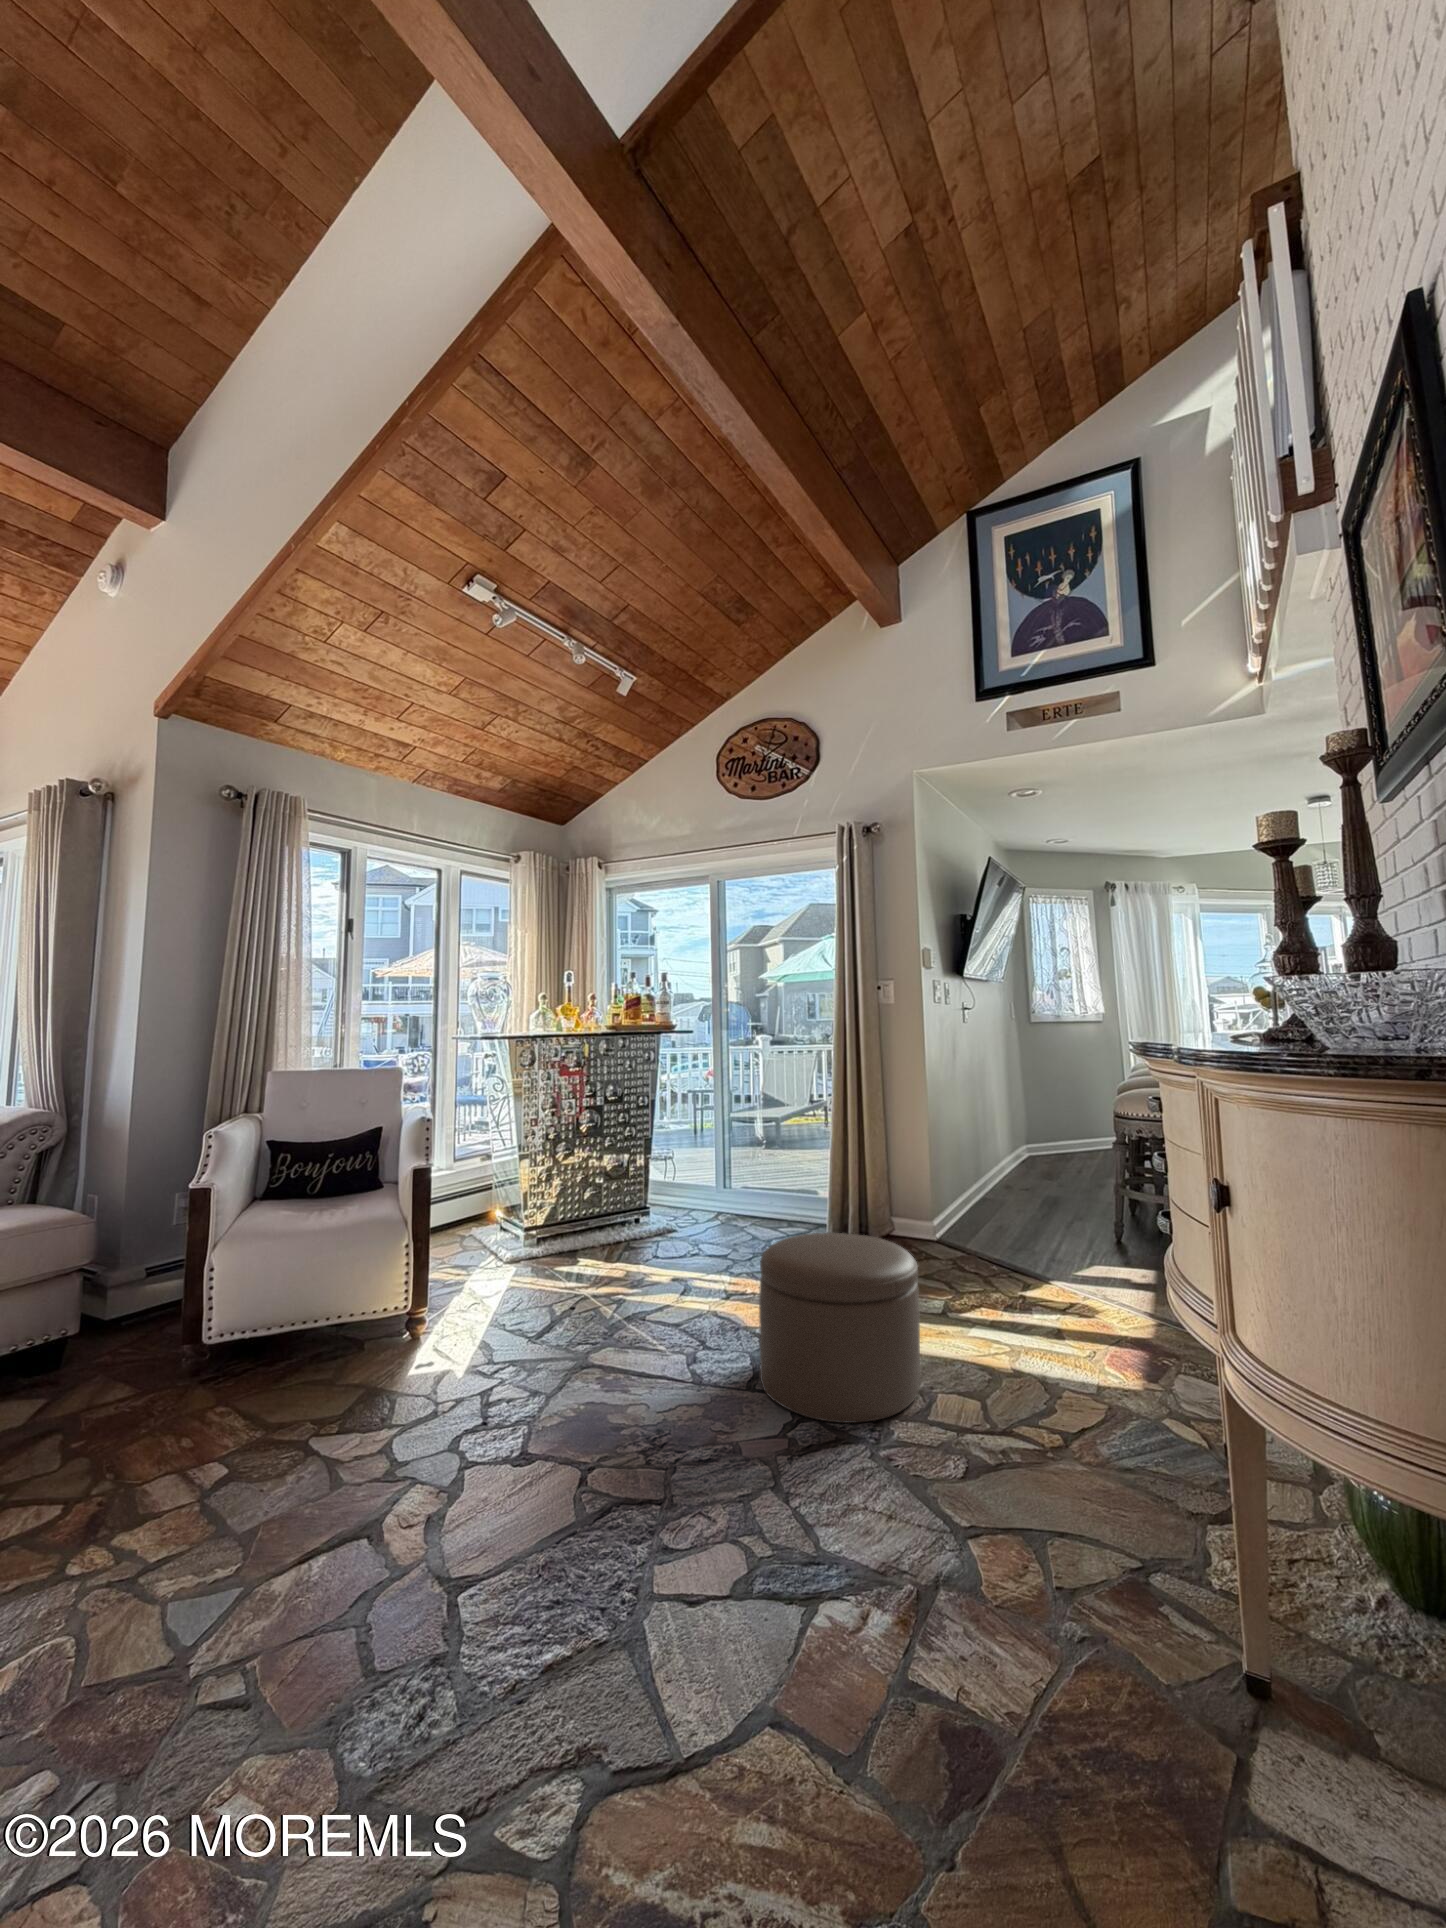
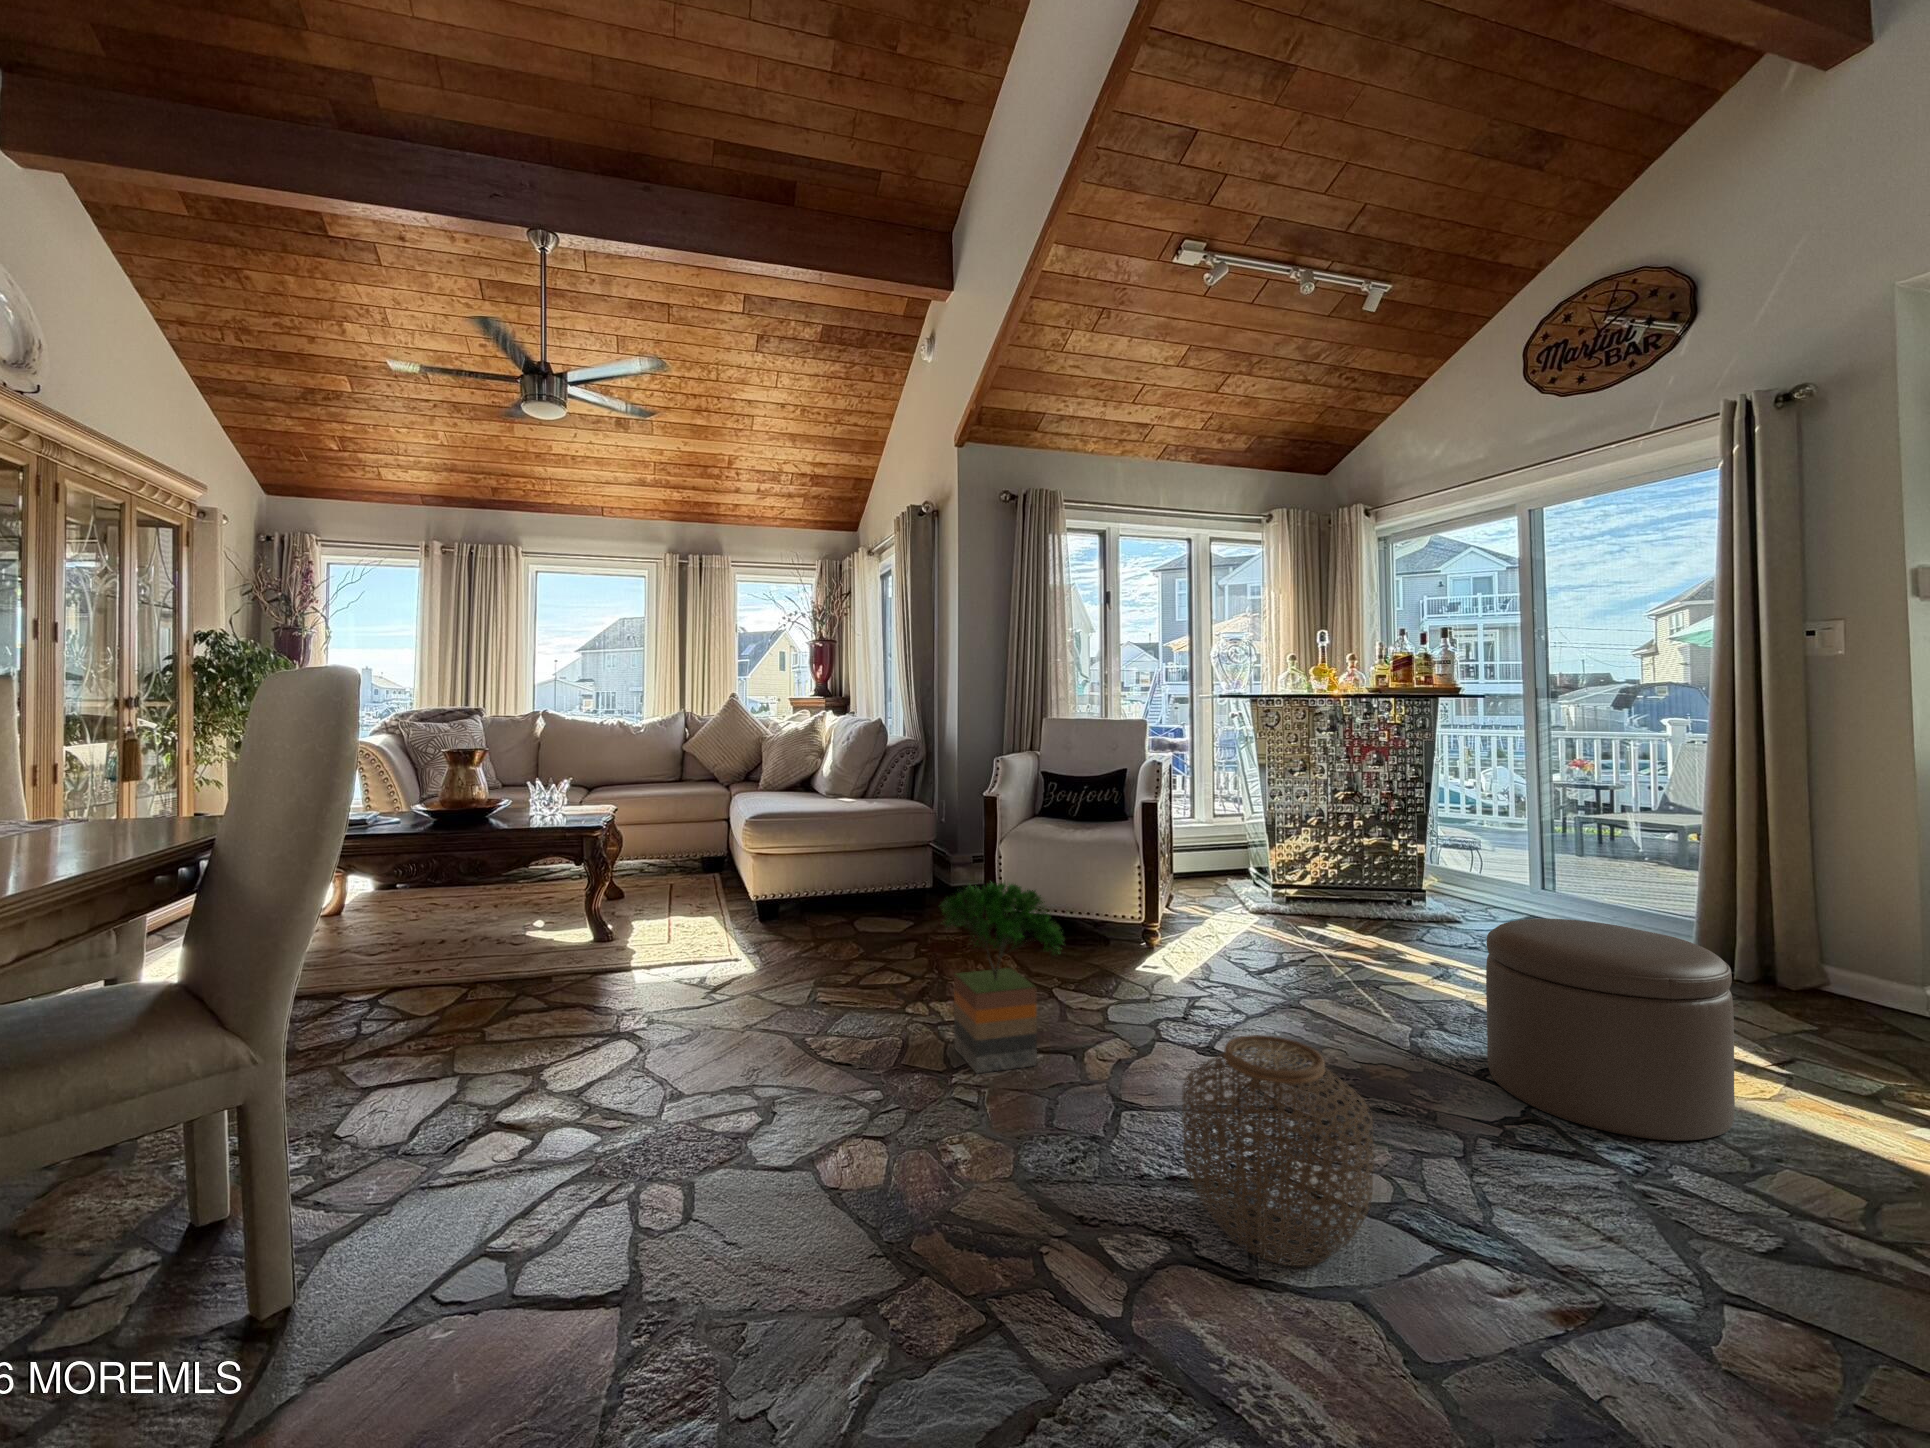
potted tree: none [163,1324,374,1640] -> present [940,882,1064,1073]
woven basket: none [588,1469,789,1770] -> present [1182,1035,1373,1266]

